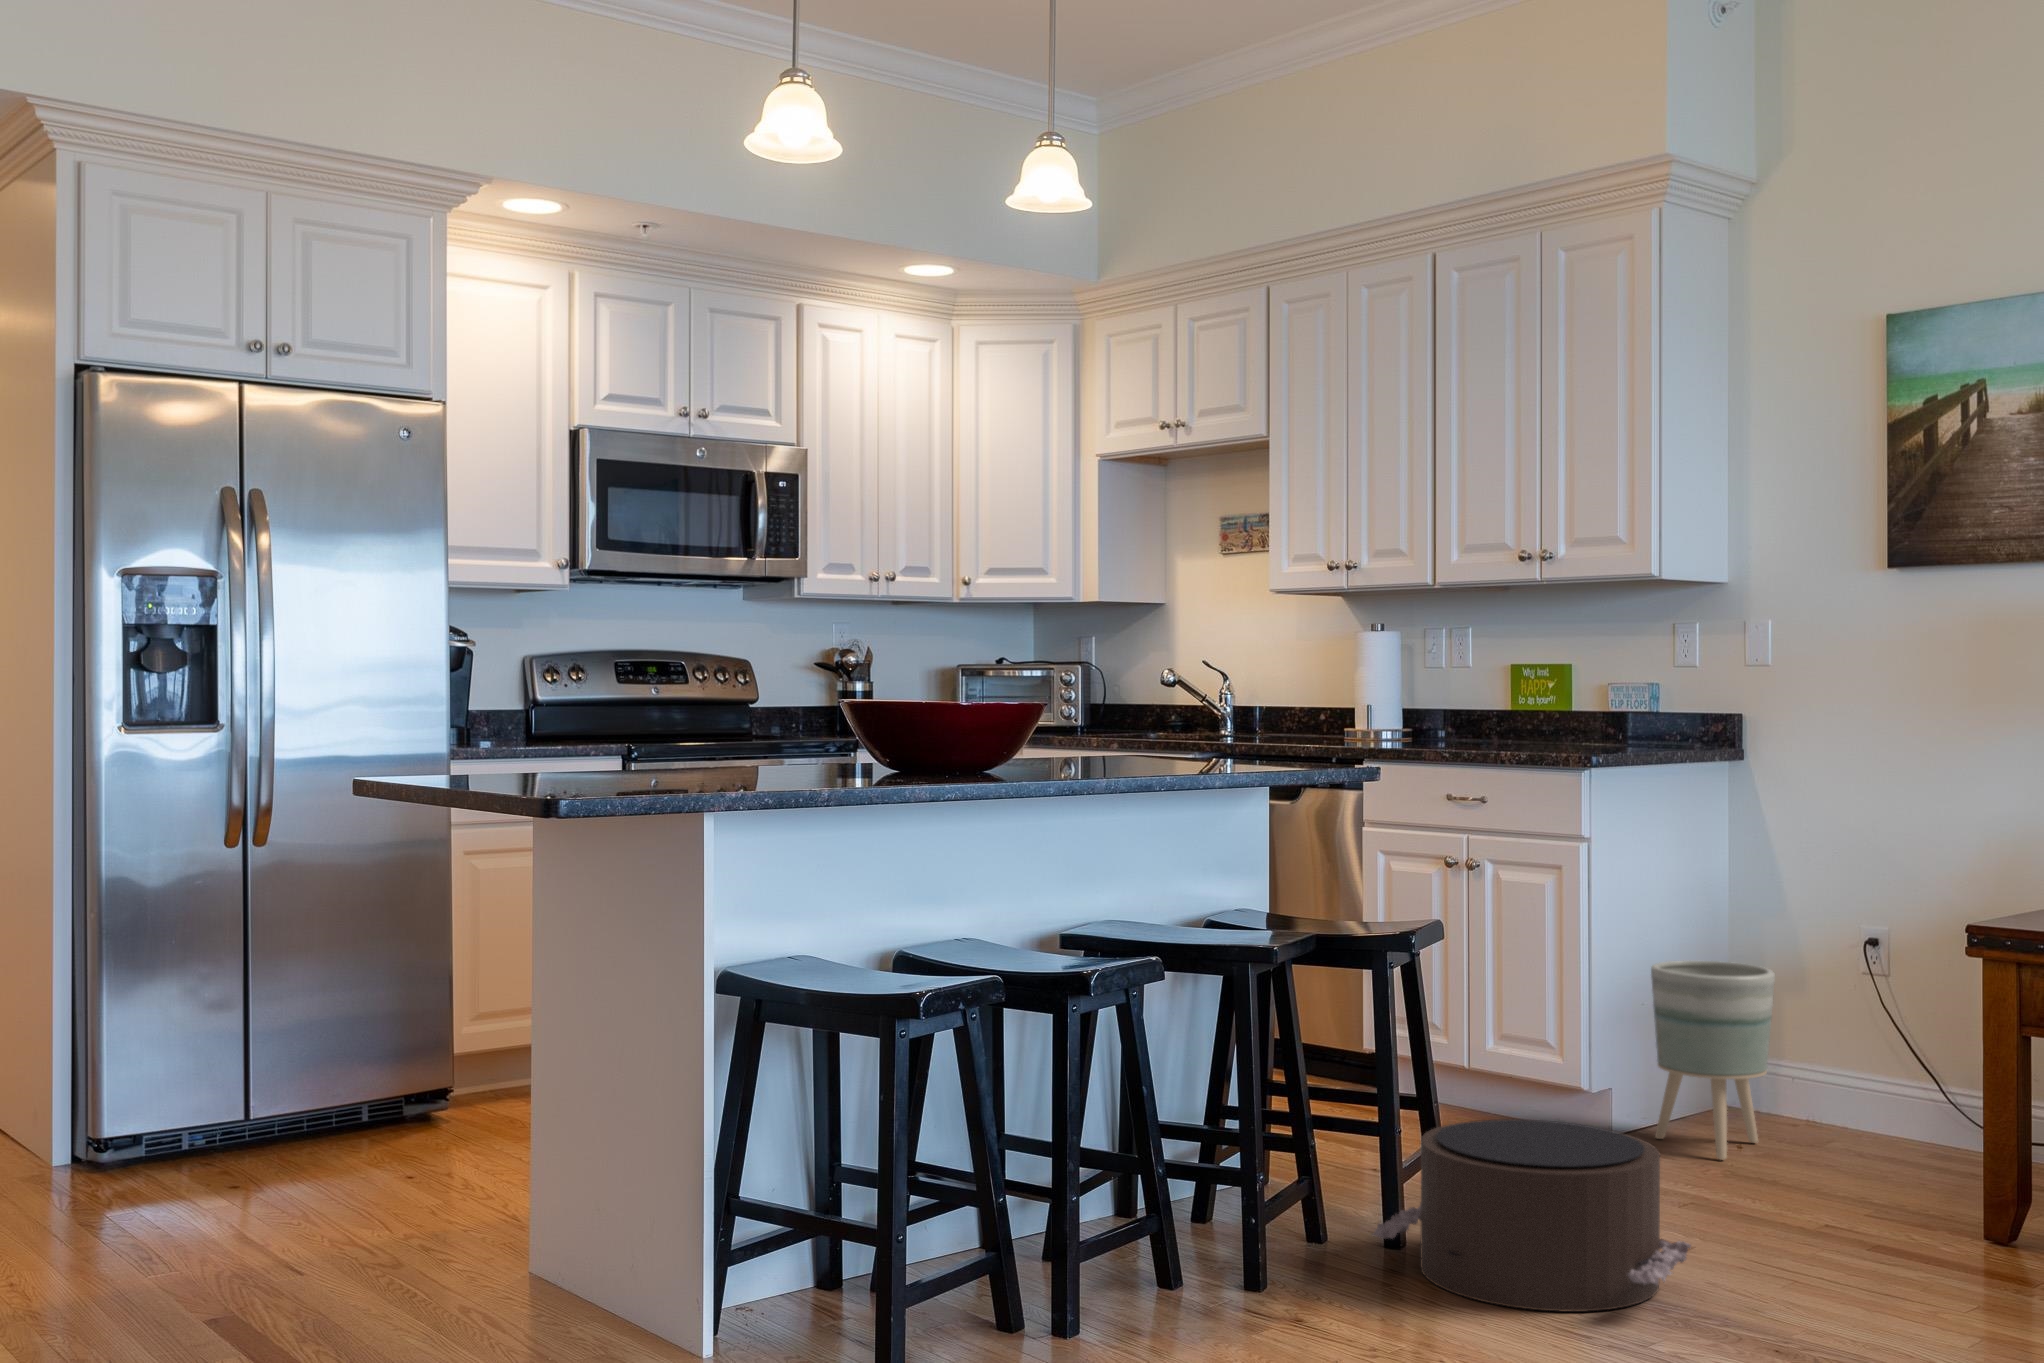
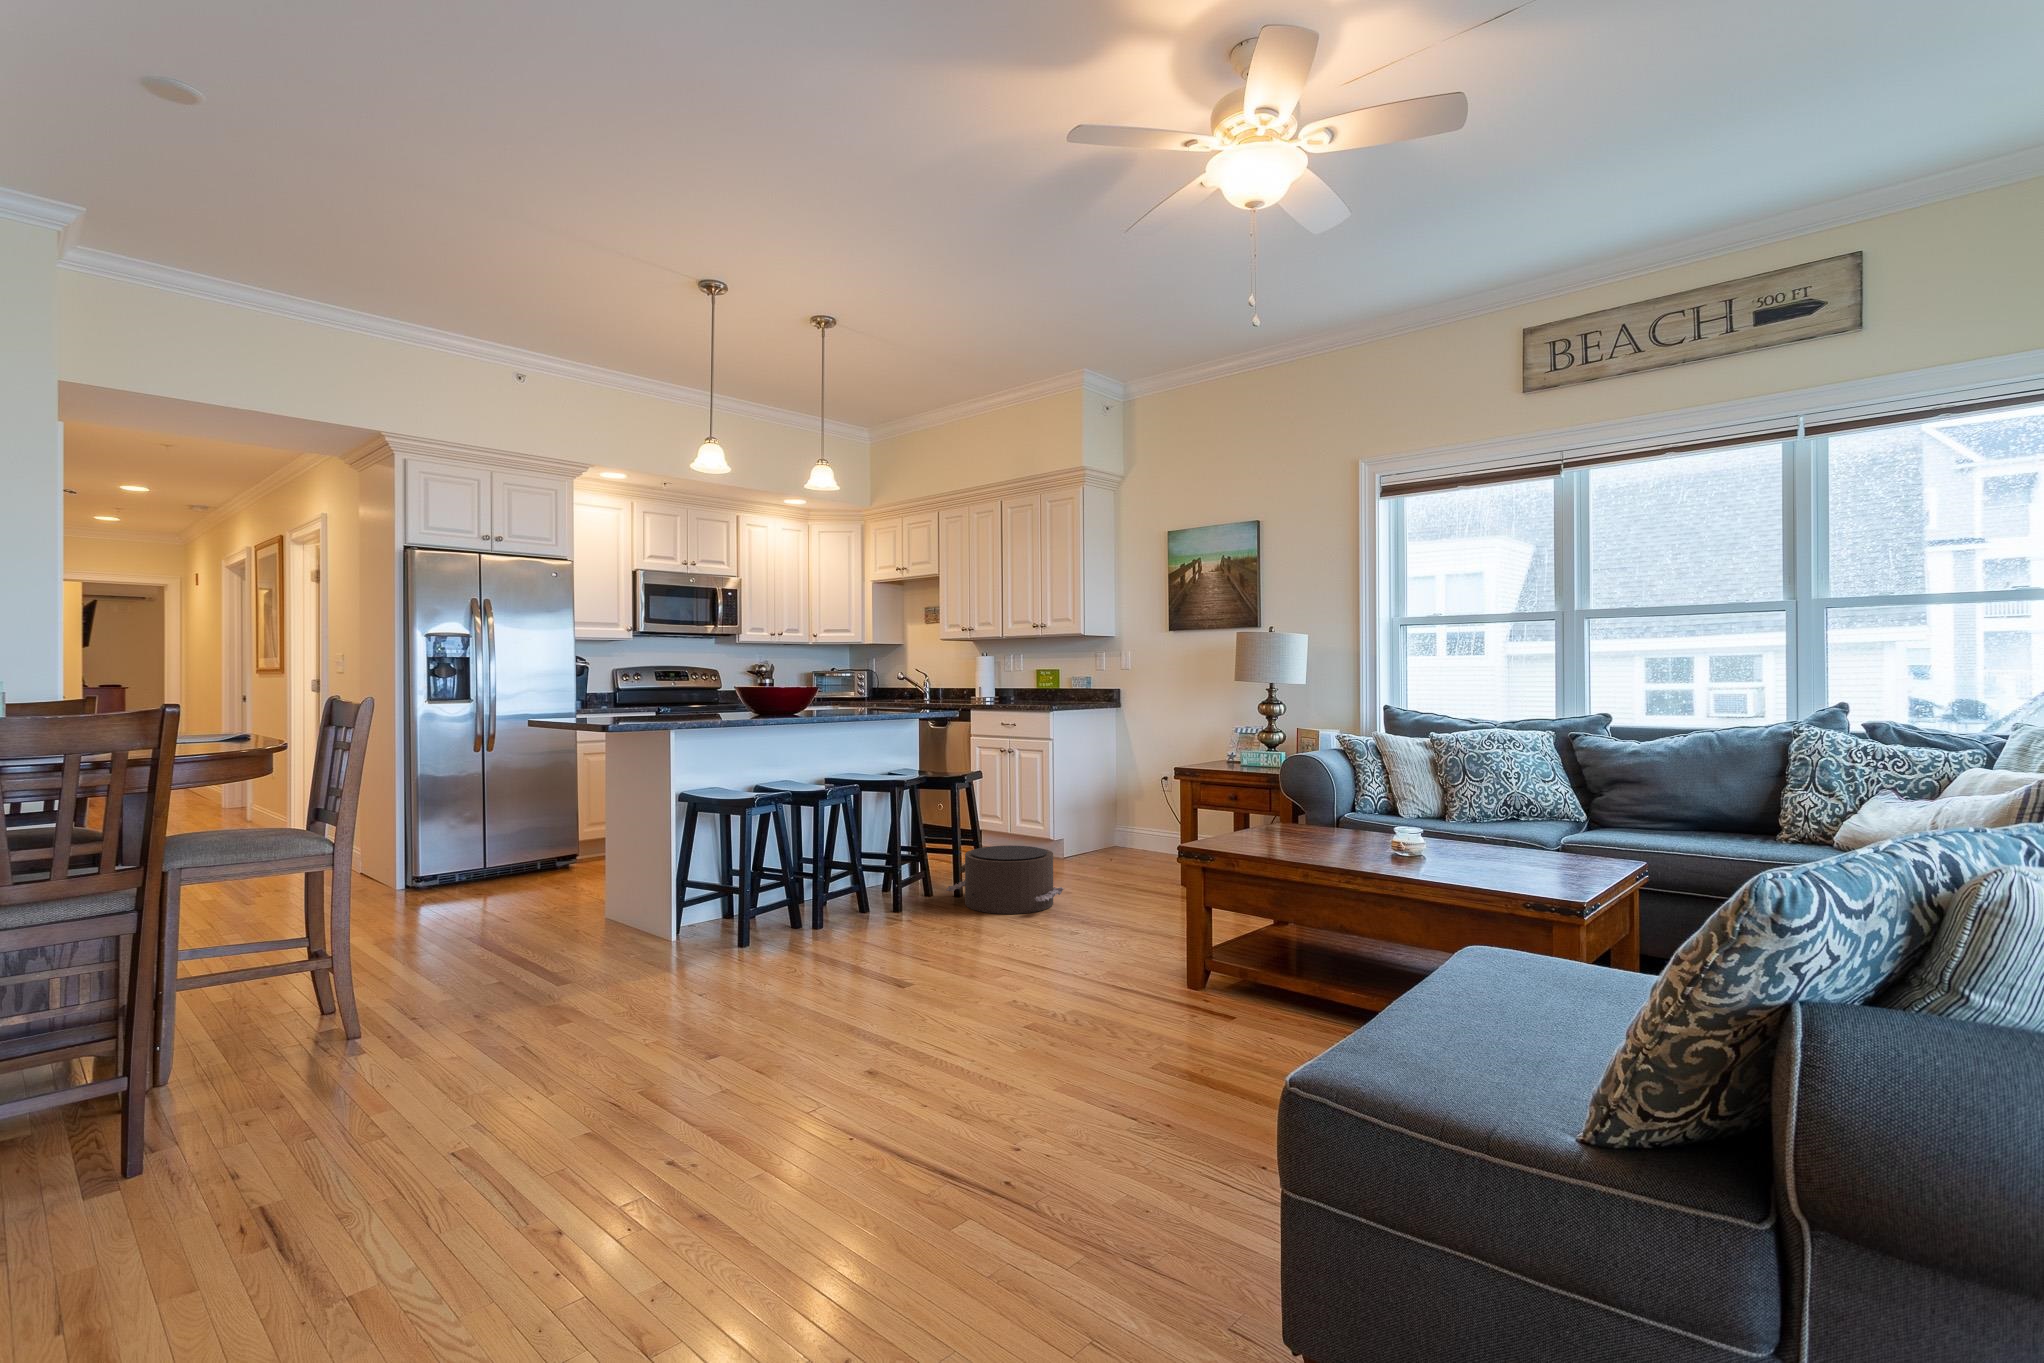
planter: present [1651,961,1775,1160] -> none [1078,787,1124,864]

